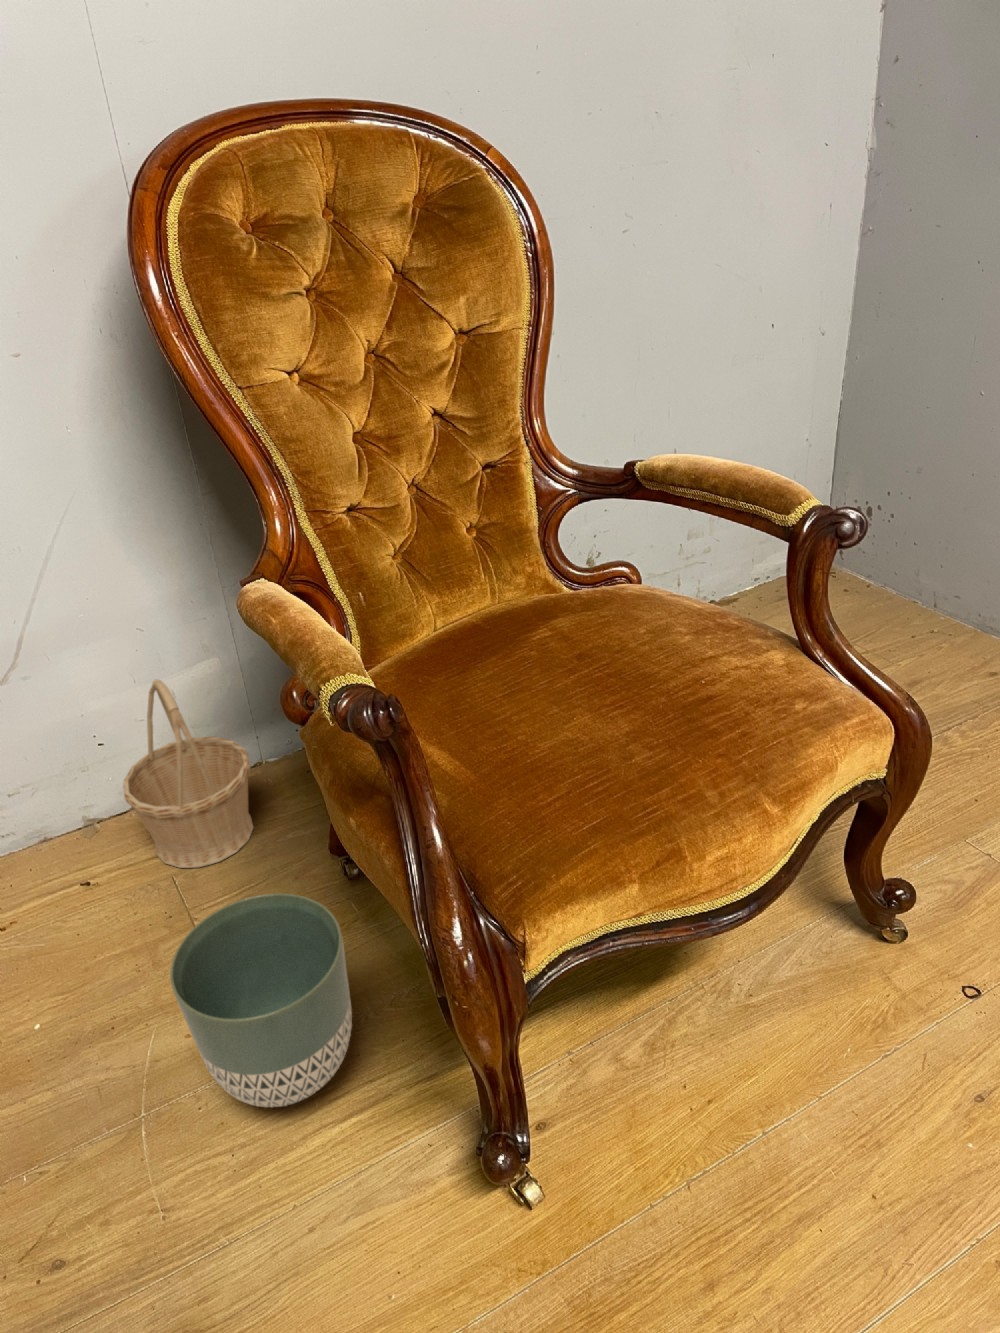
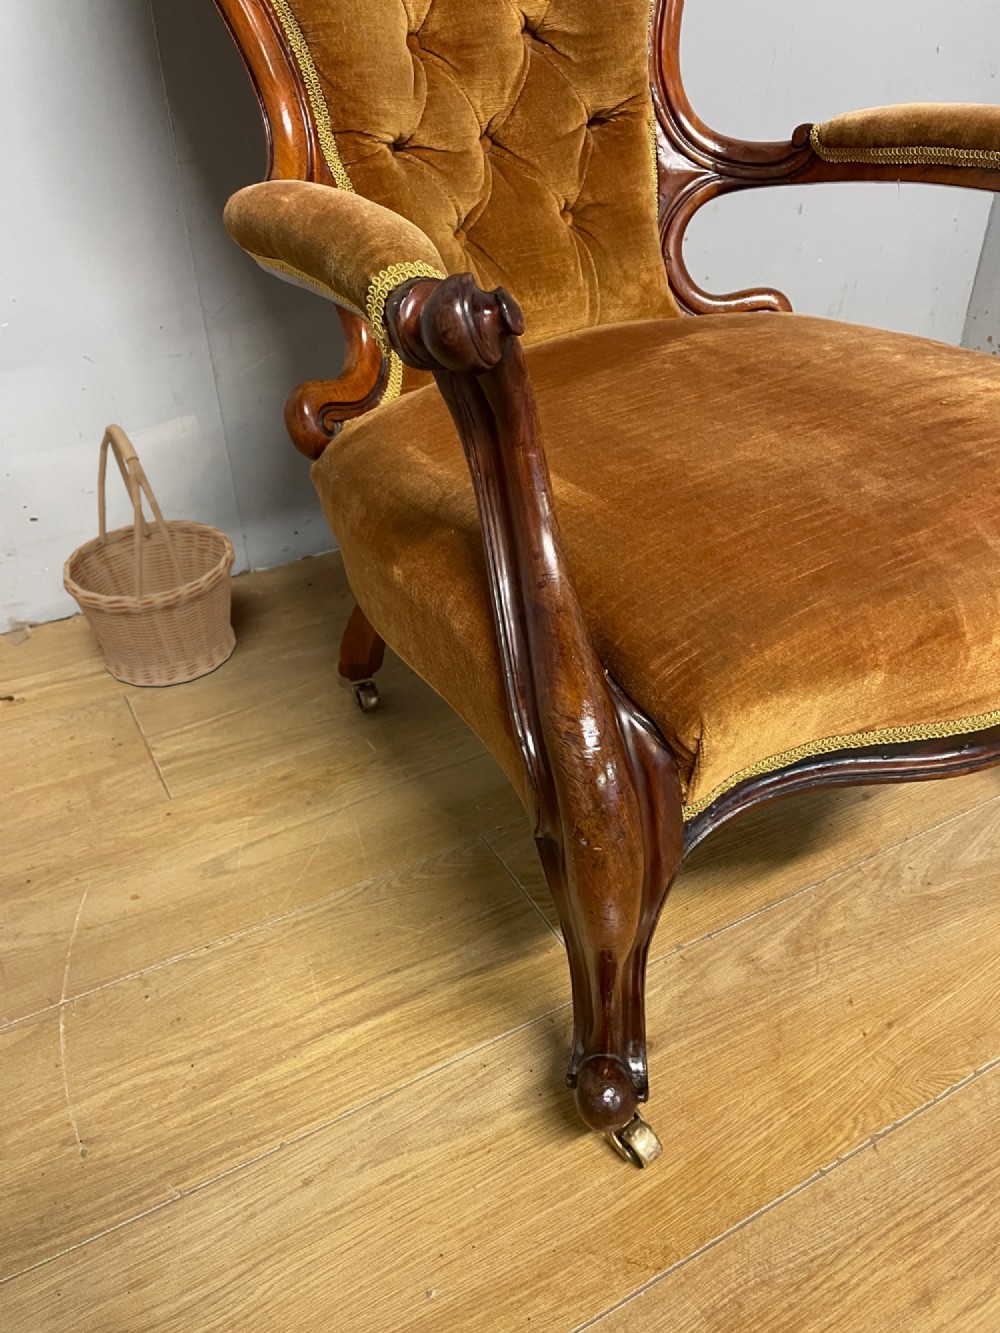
planter: present [170,893,352,1107] -> none [105,696,373,1000]

